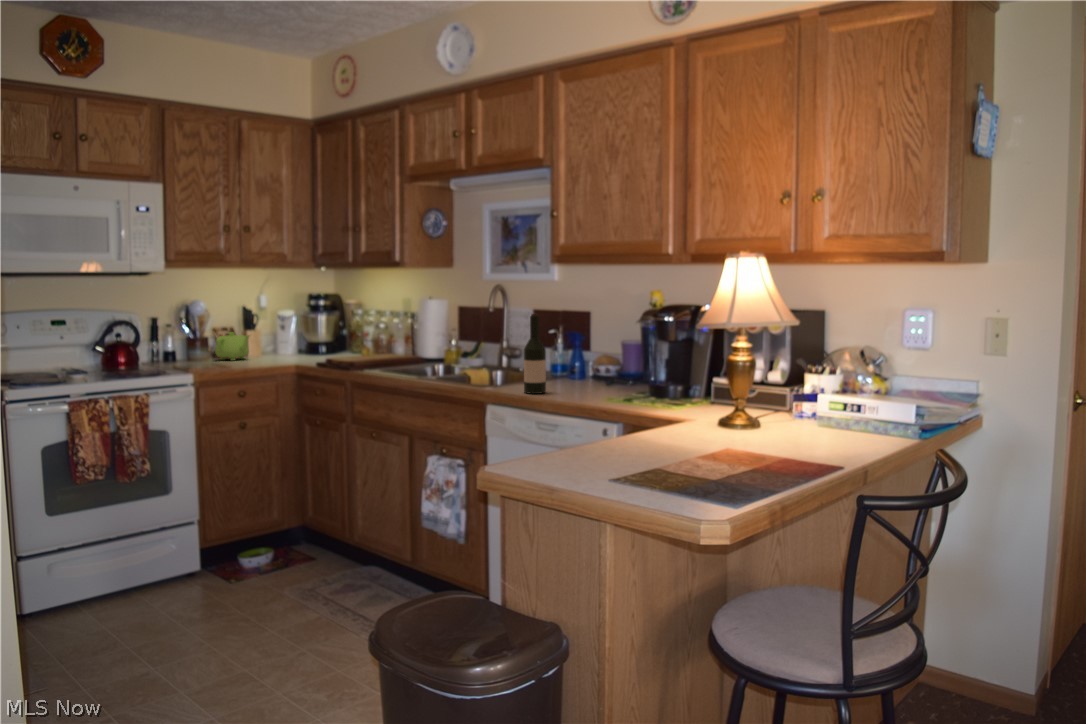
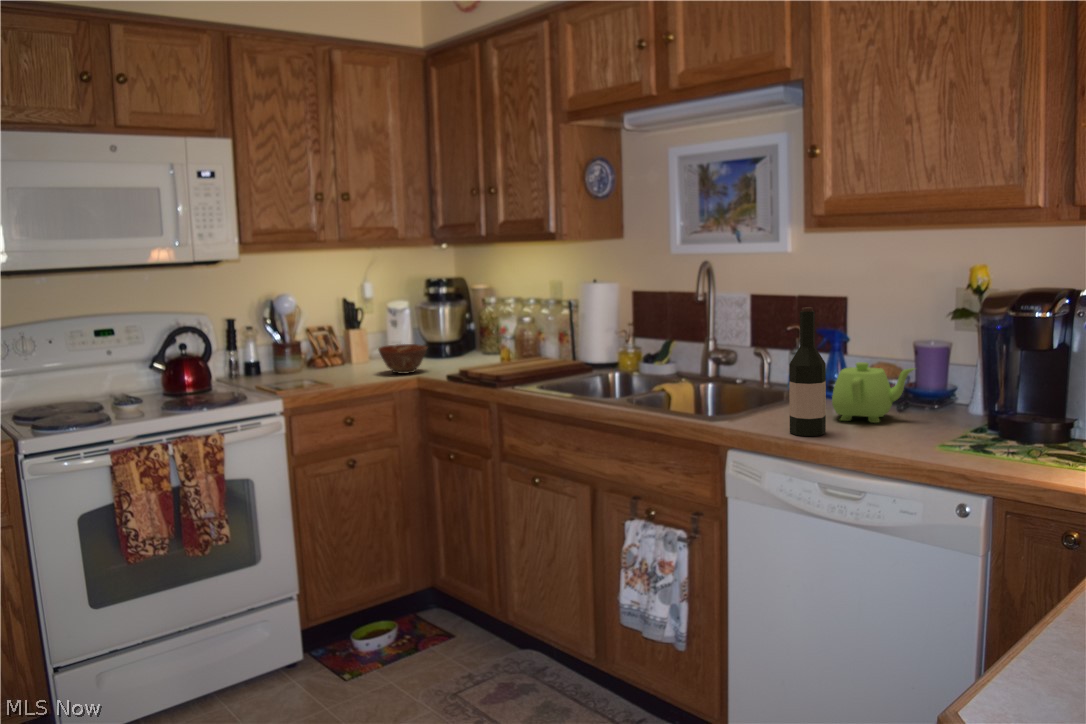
teapot: present [215,332,249,361] -> present [832,362,915,423]
ceramic bowl: none [268,341,306,362] -> present [378,344,427,373]

